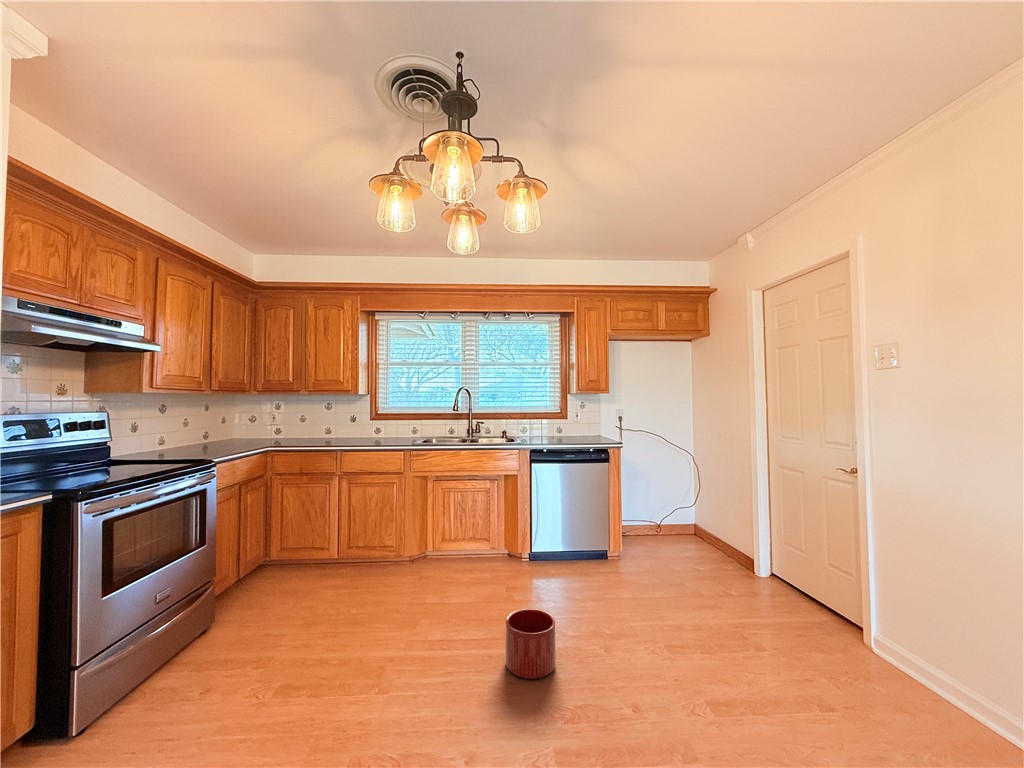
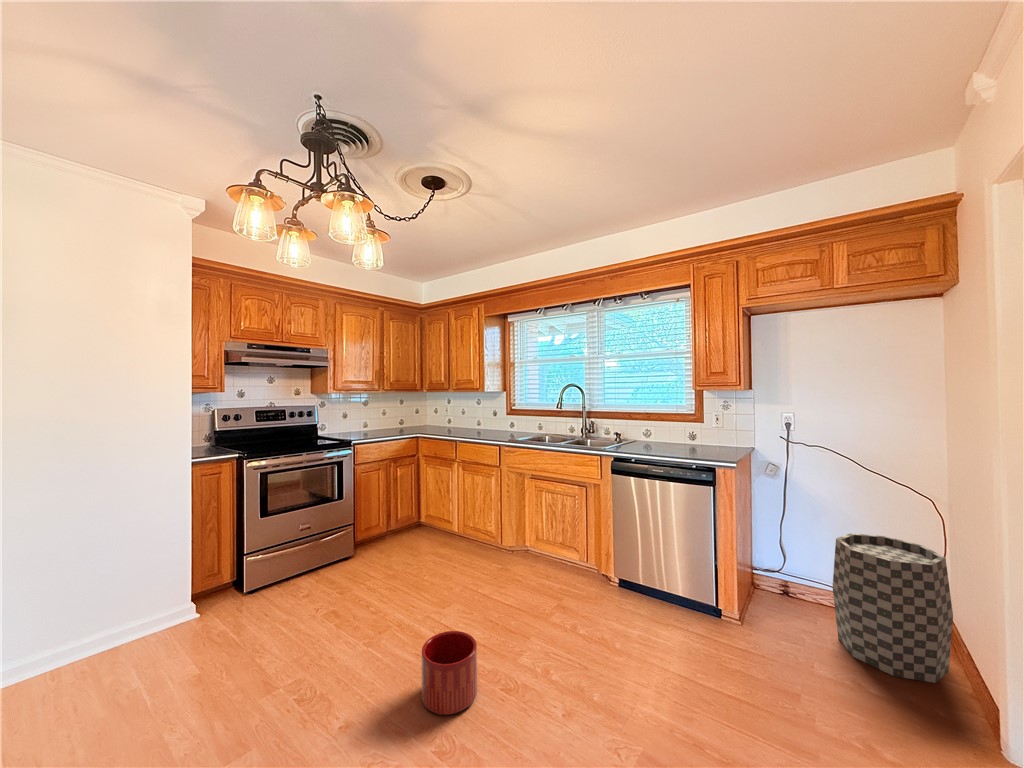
trash can: none [662,482,713,556] -> present [833,533,953,683]

